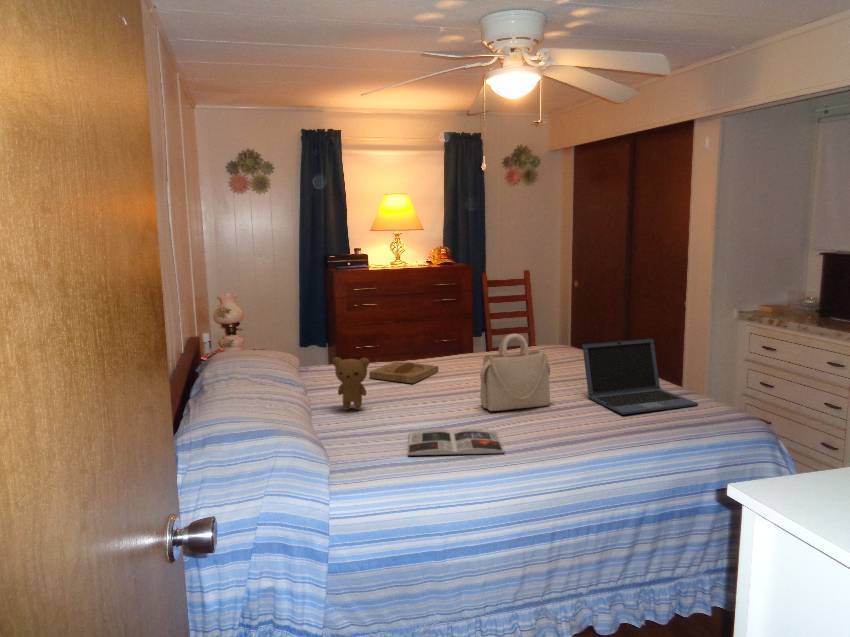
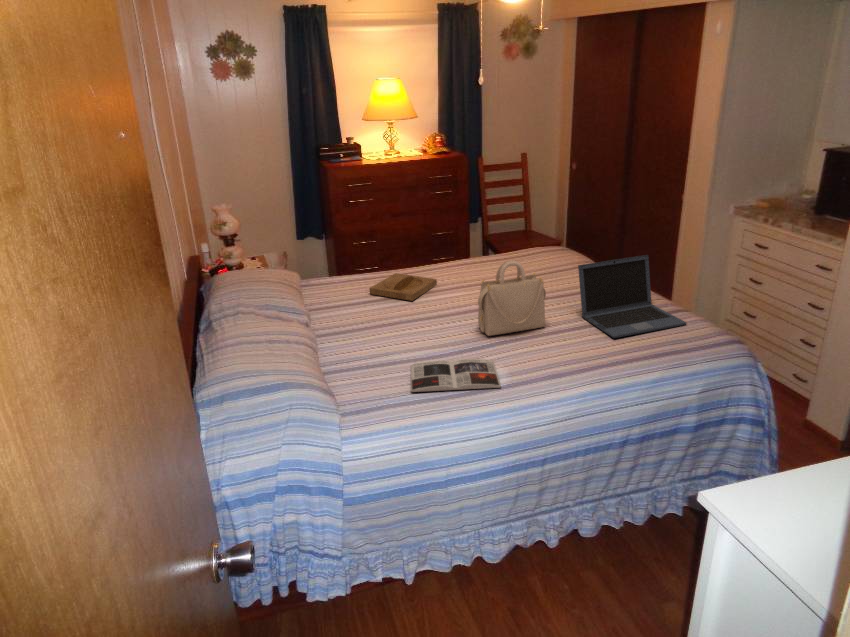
teddy bear: present [332,357,369,410] -> none [334,287,370,336]

